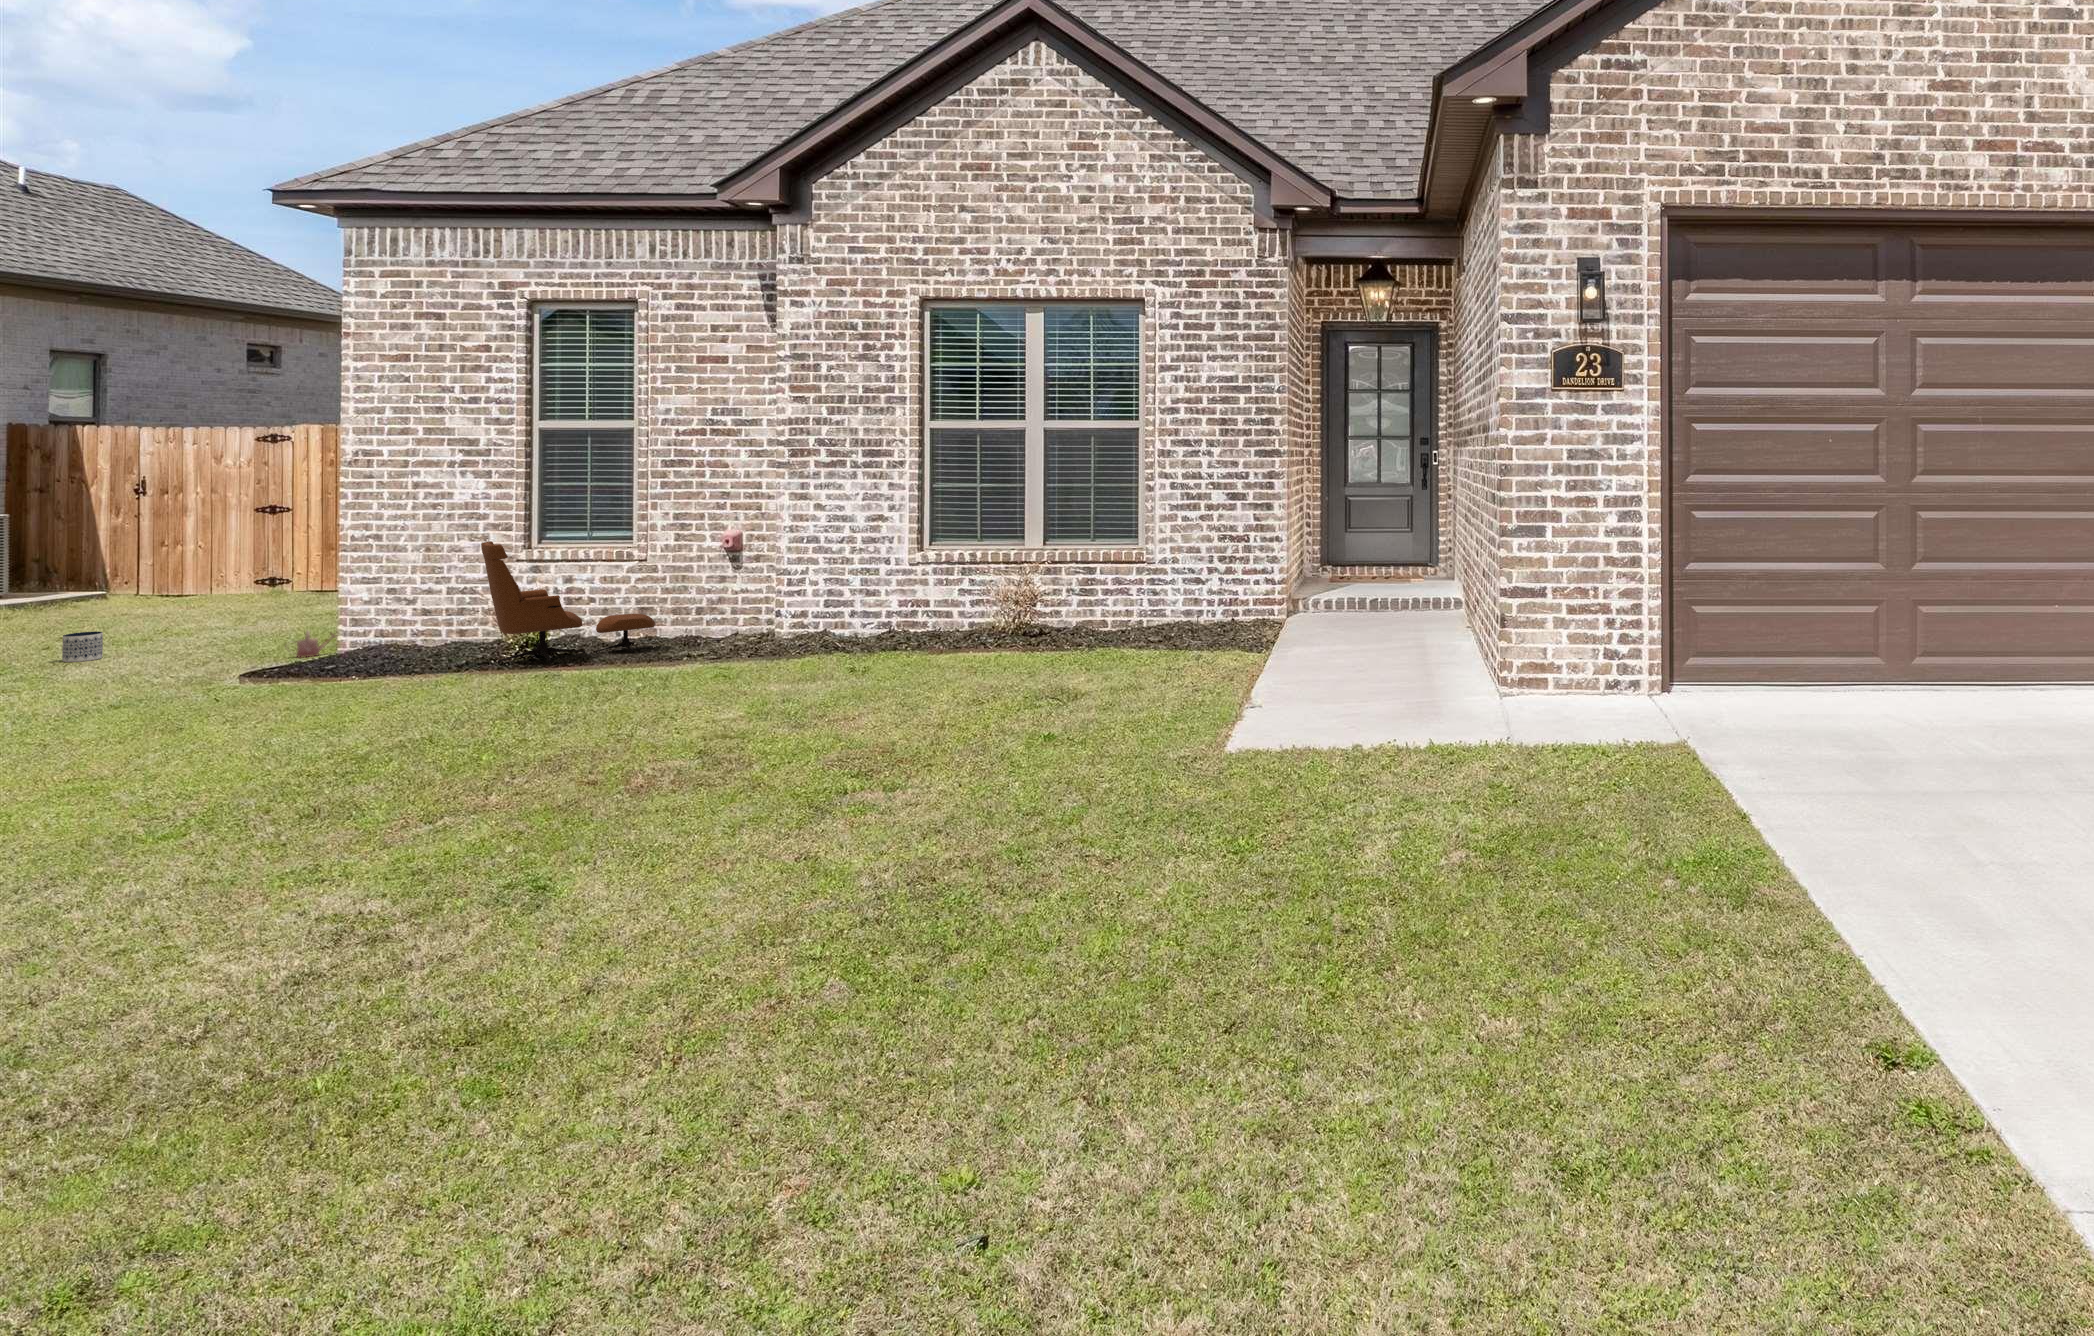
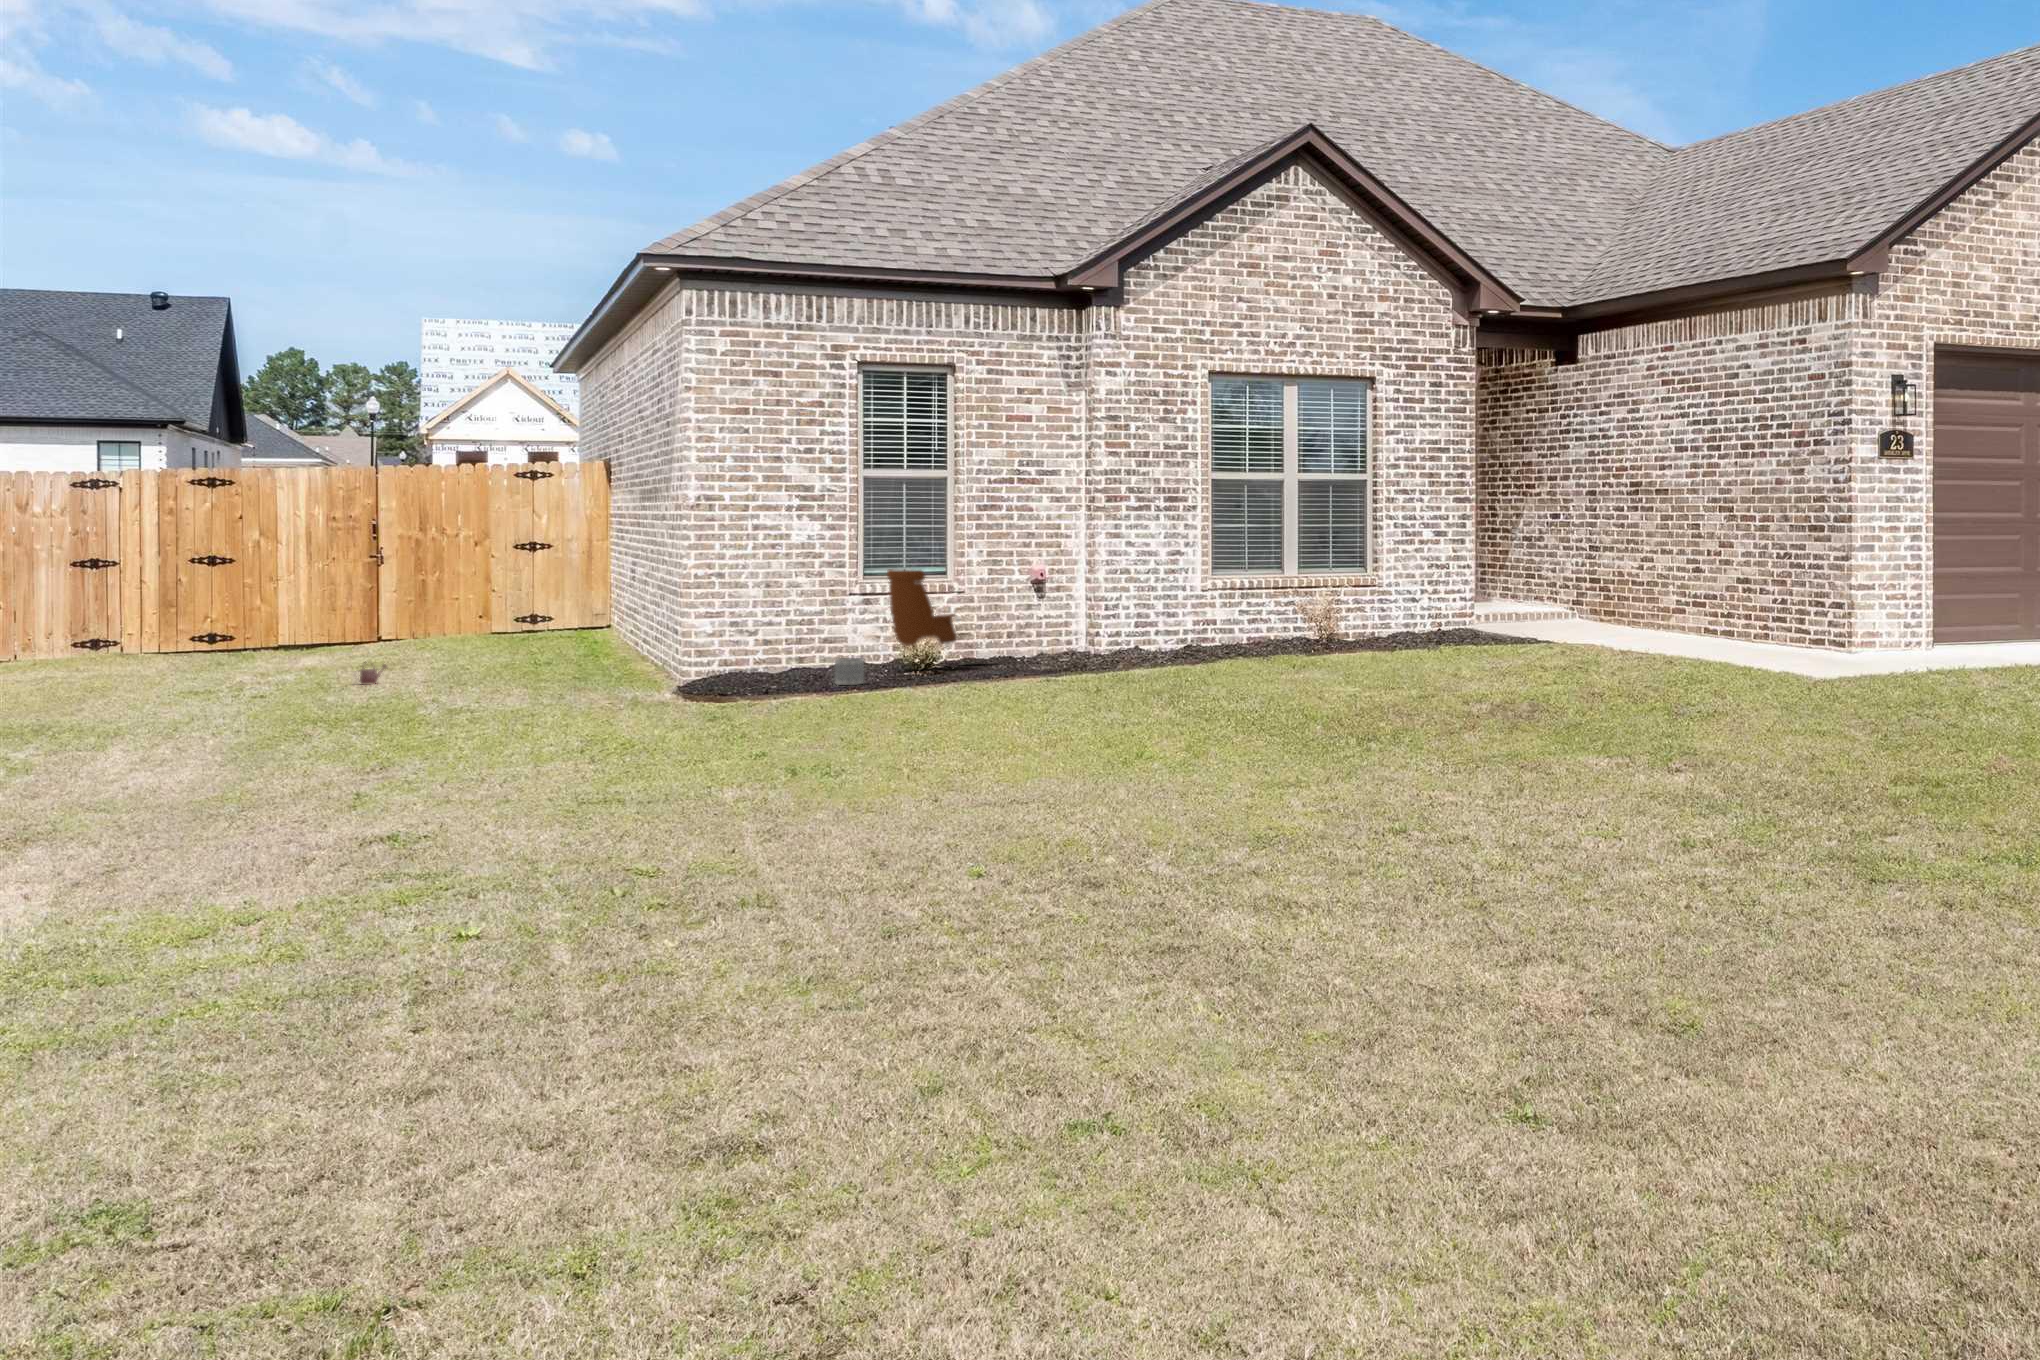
planter: present [62,631,103,662] -> present [835,658,864,685]
watering can: present [285,631,336,658] -> present [358,665,387,685]

